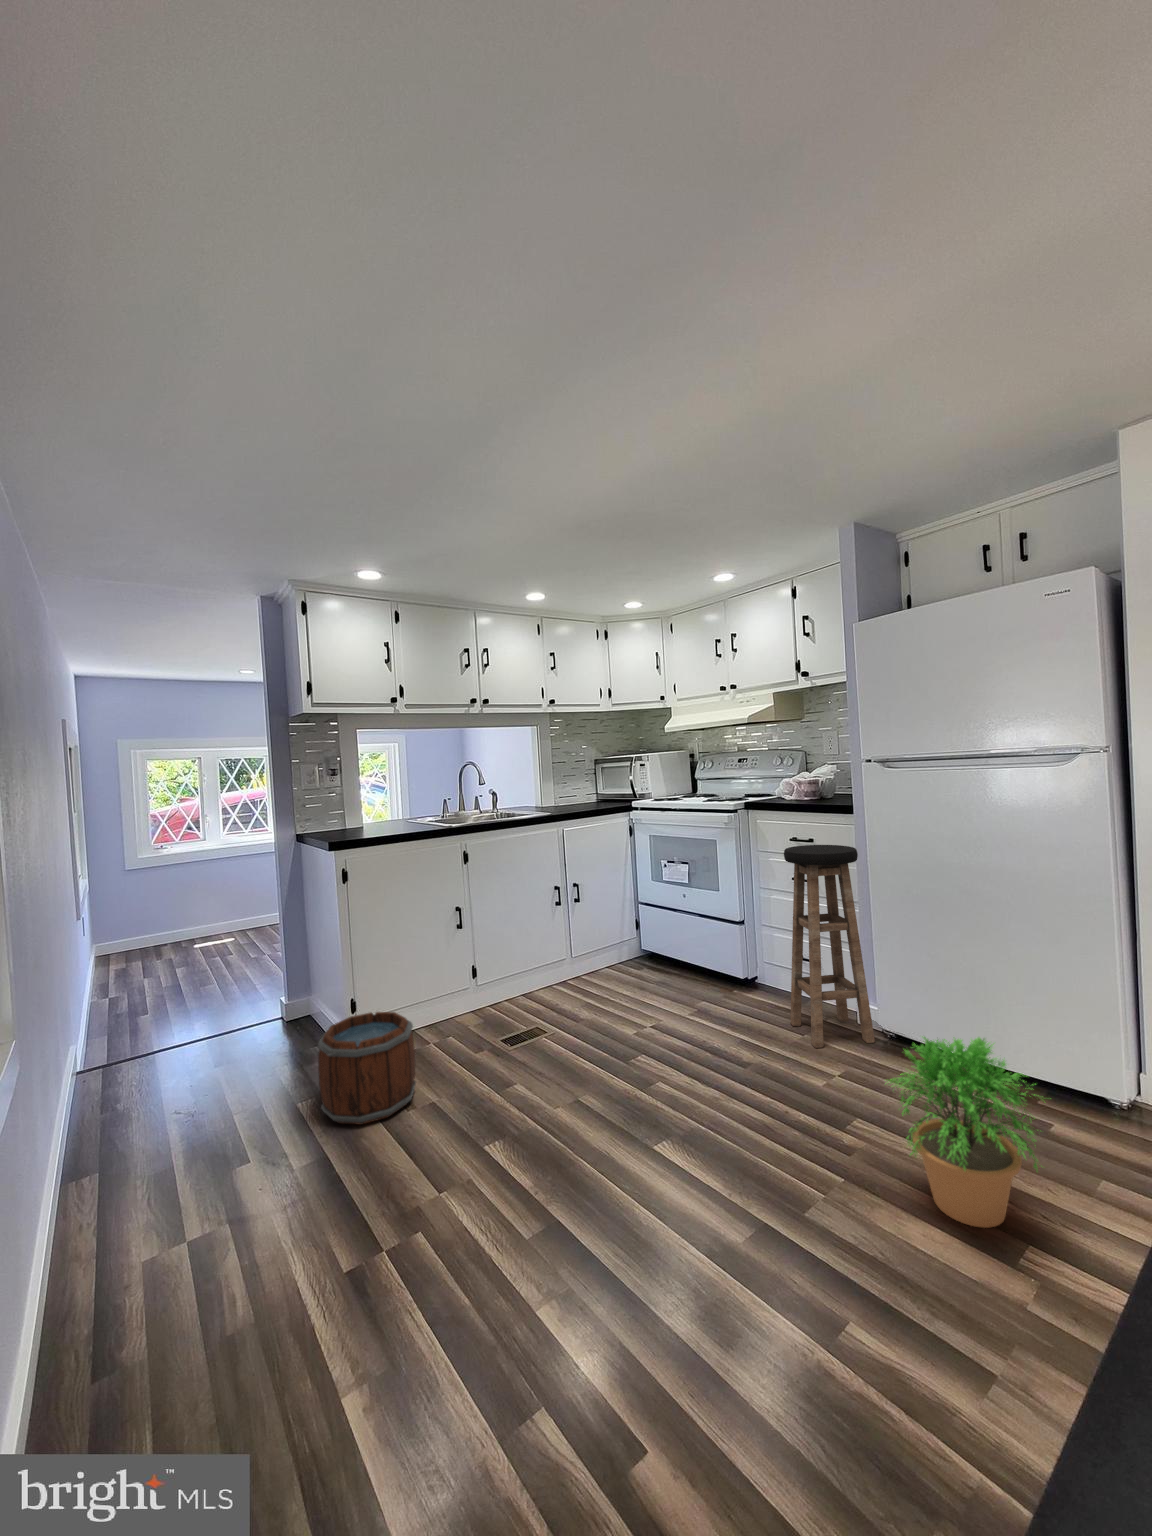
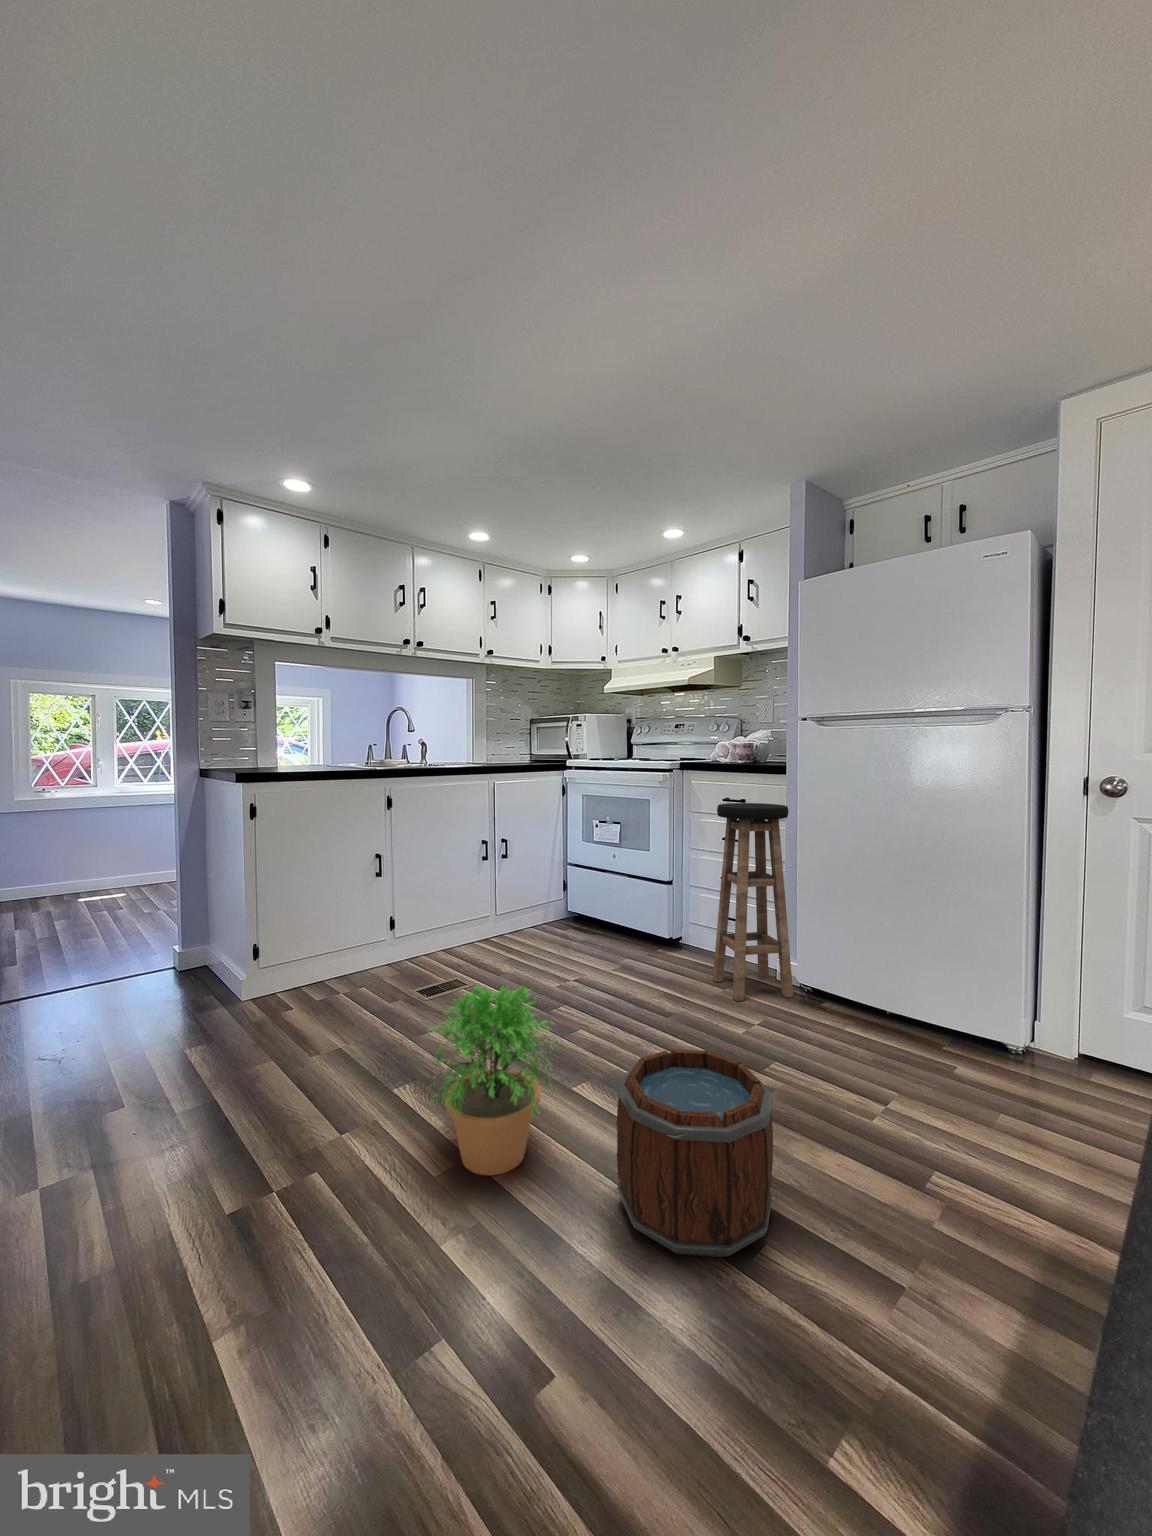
bucket: present [318,1012,416,1125] -> present [617,1049,773,1258]
potted plant: present [889,1037,1038,1228] -> present [429,985,551,1175]

